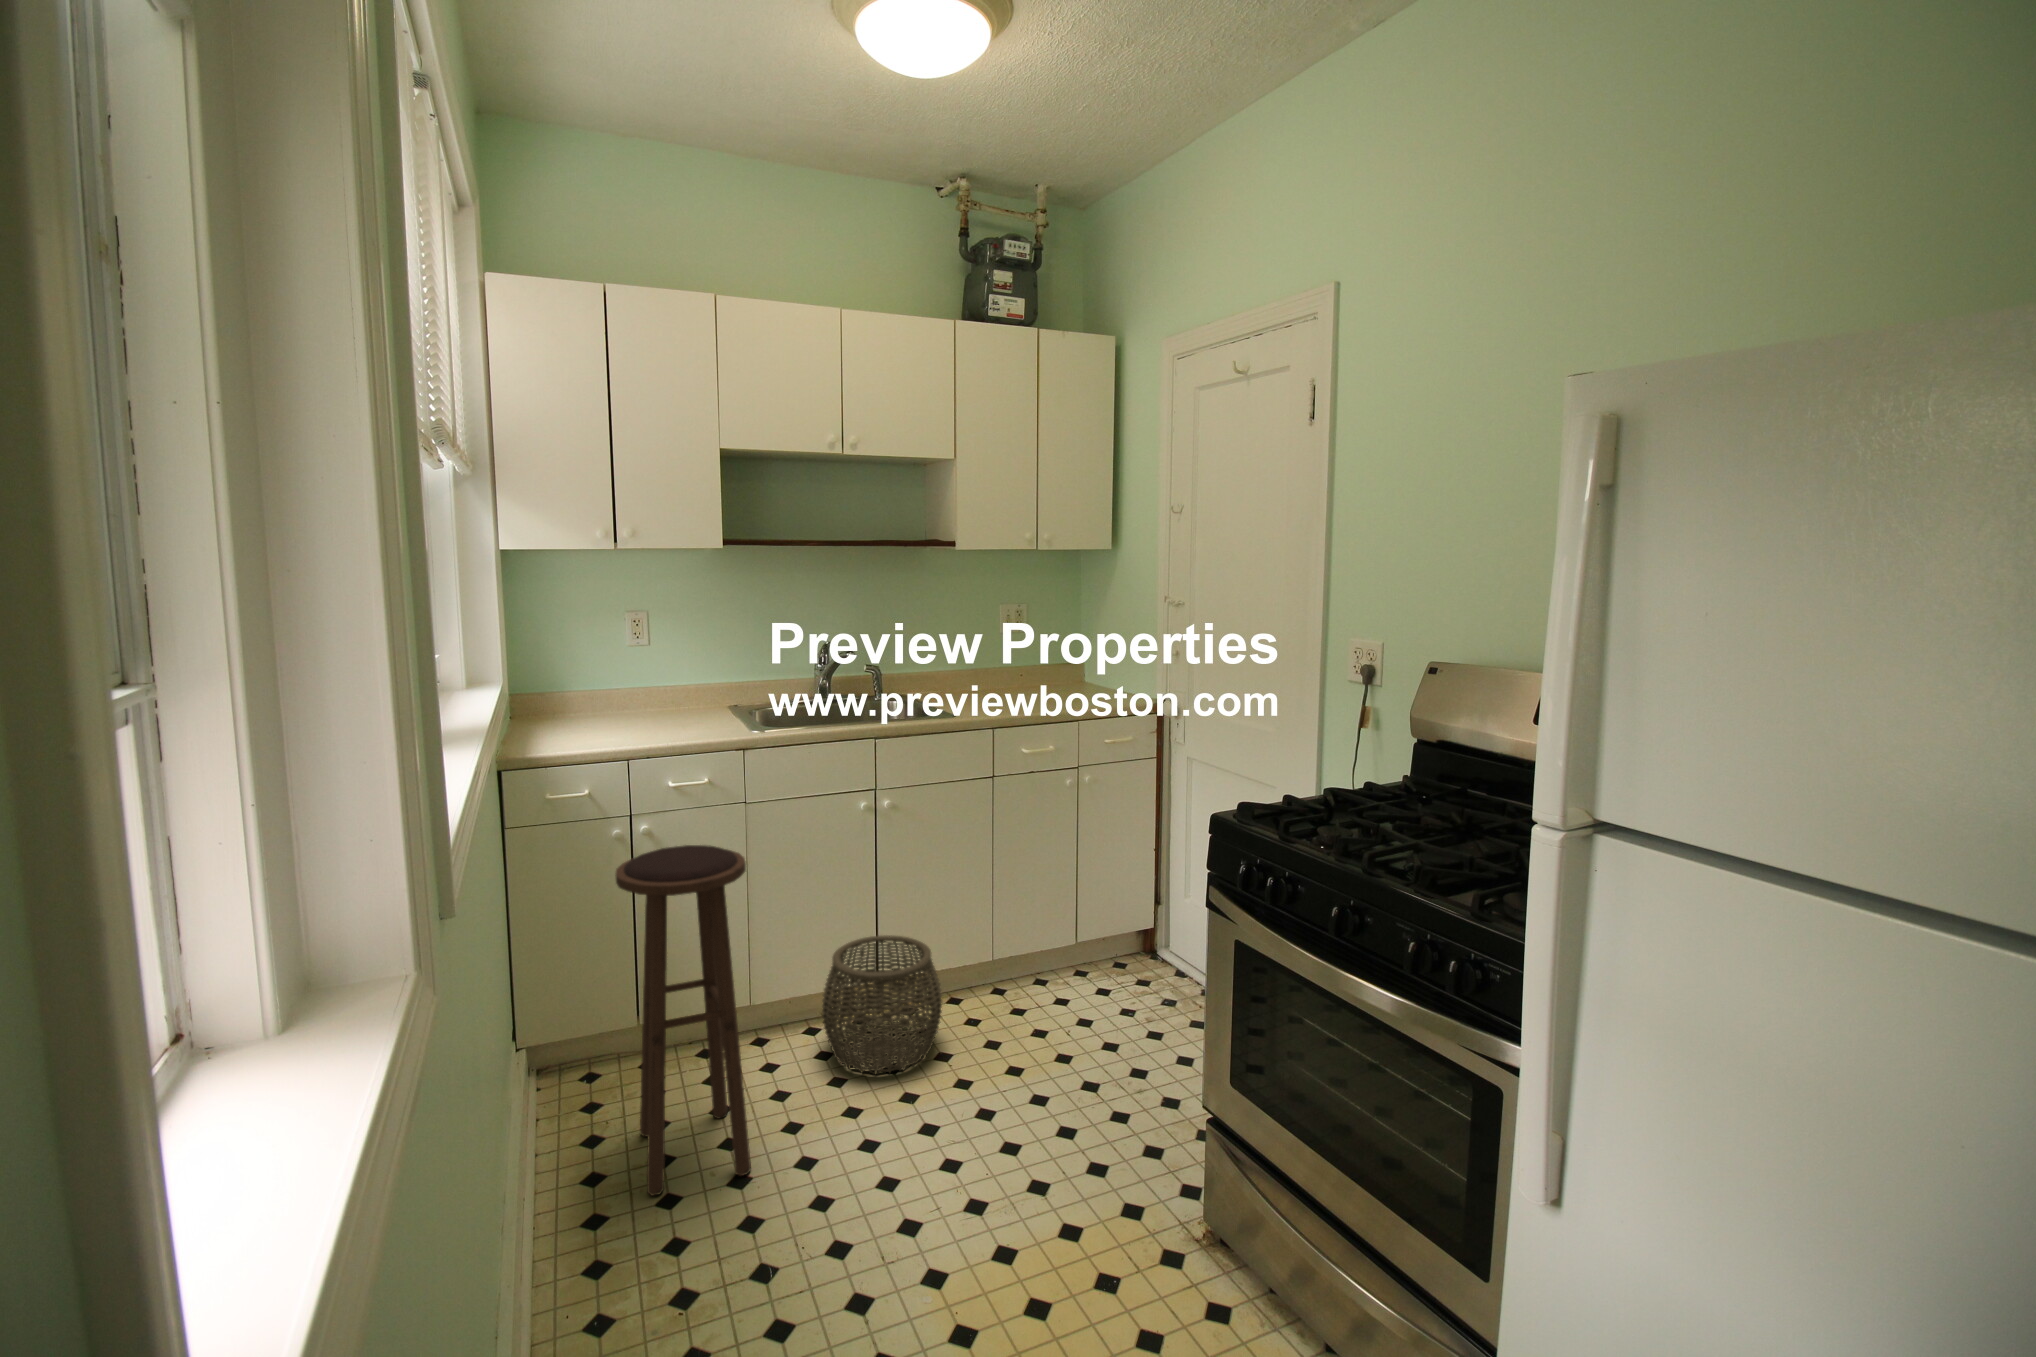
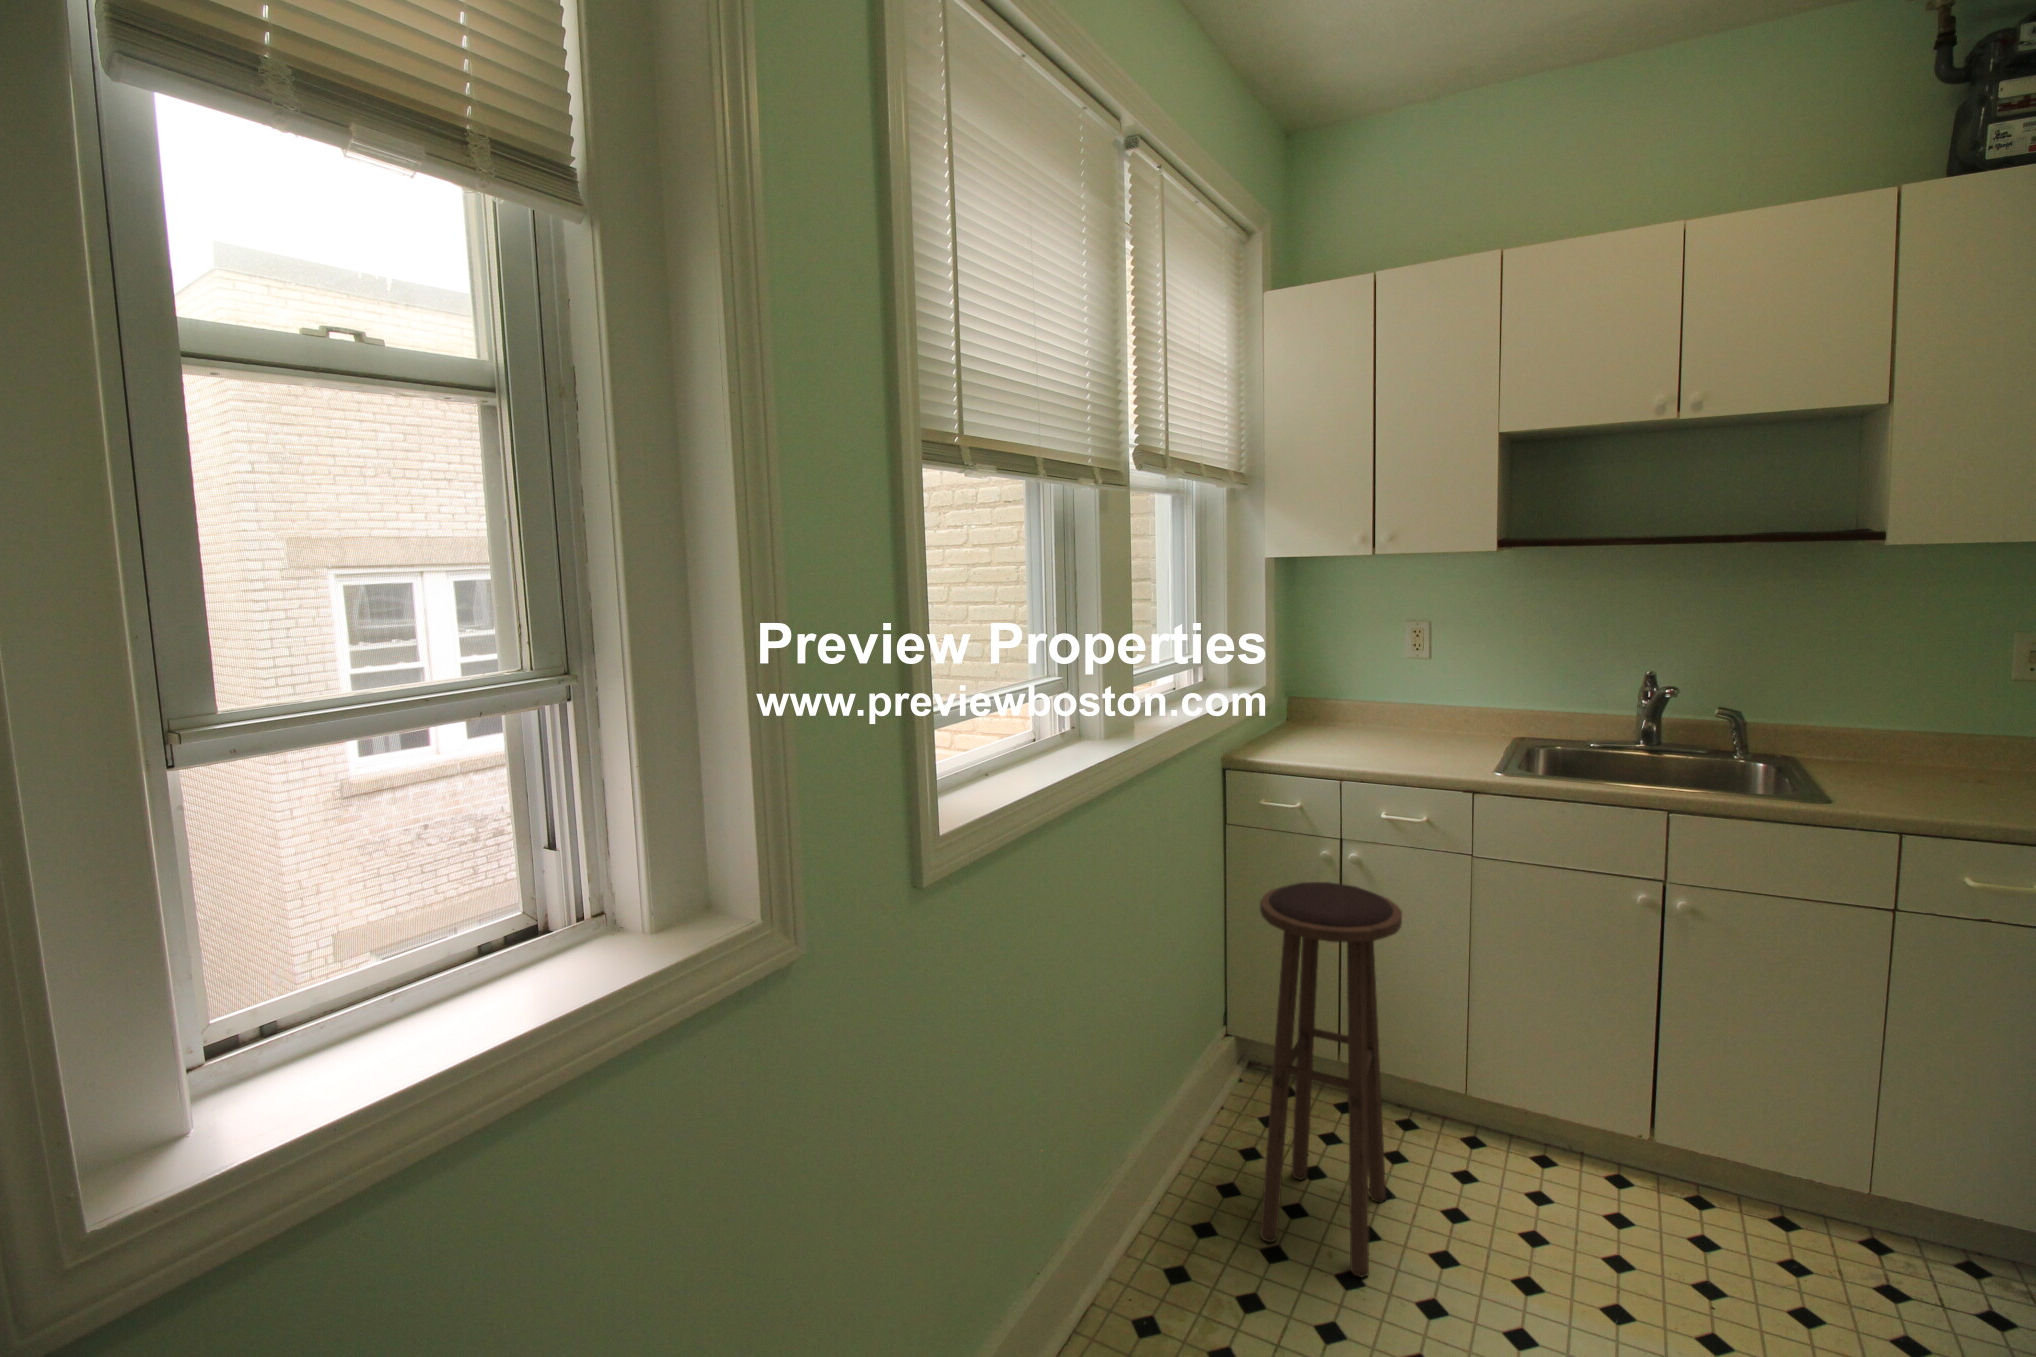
woven basket: present [822,935,942,1074] -> none [1533,1070,1725,1277]

